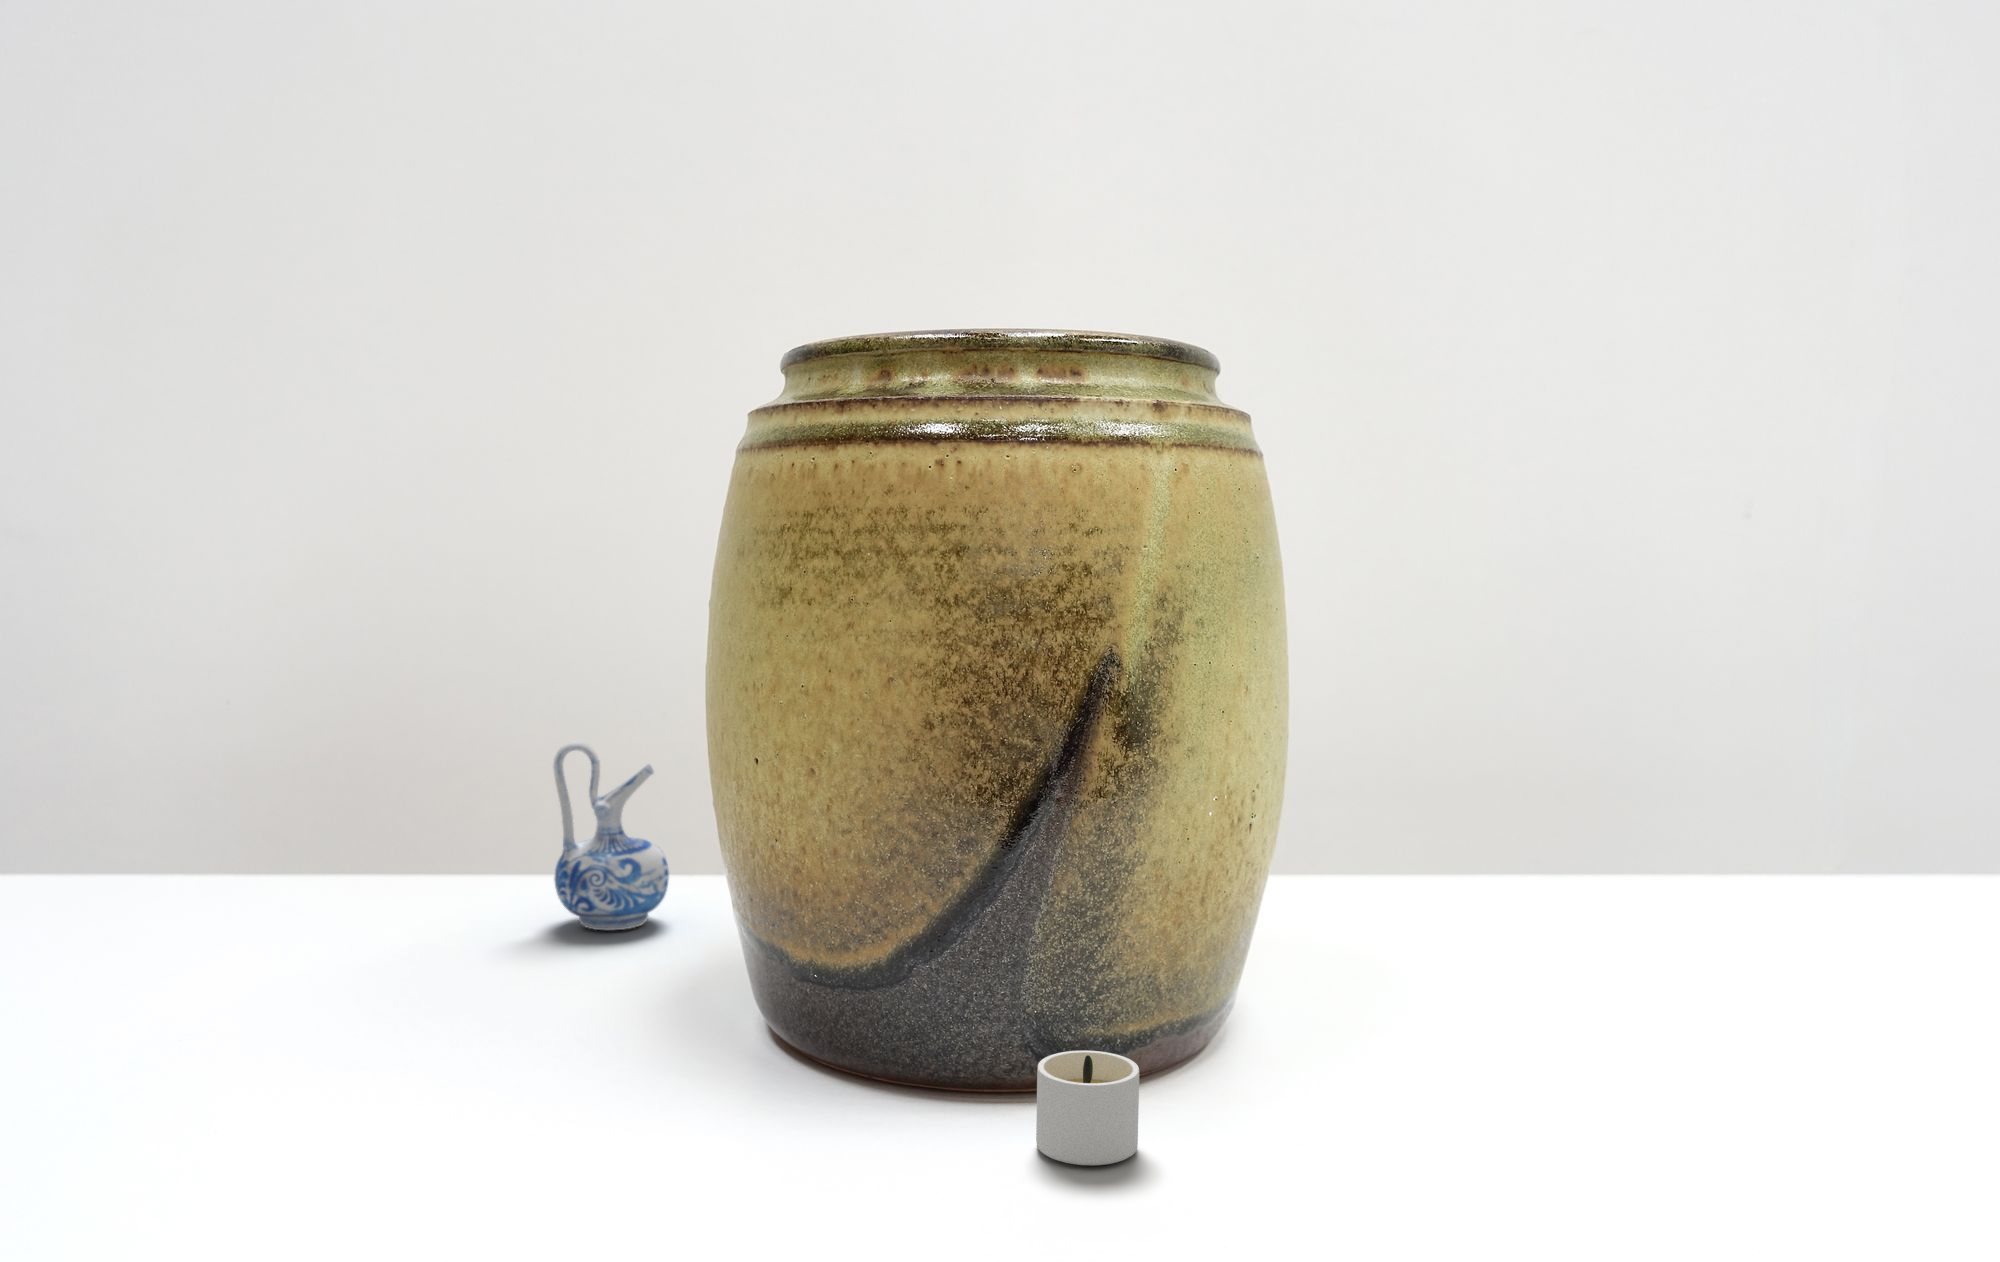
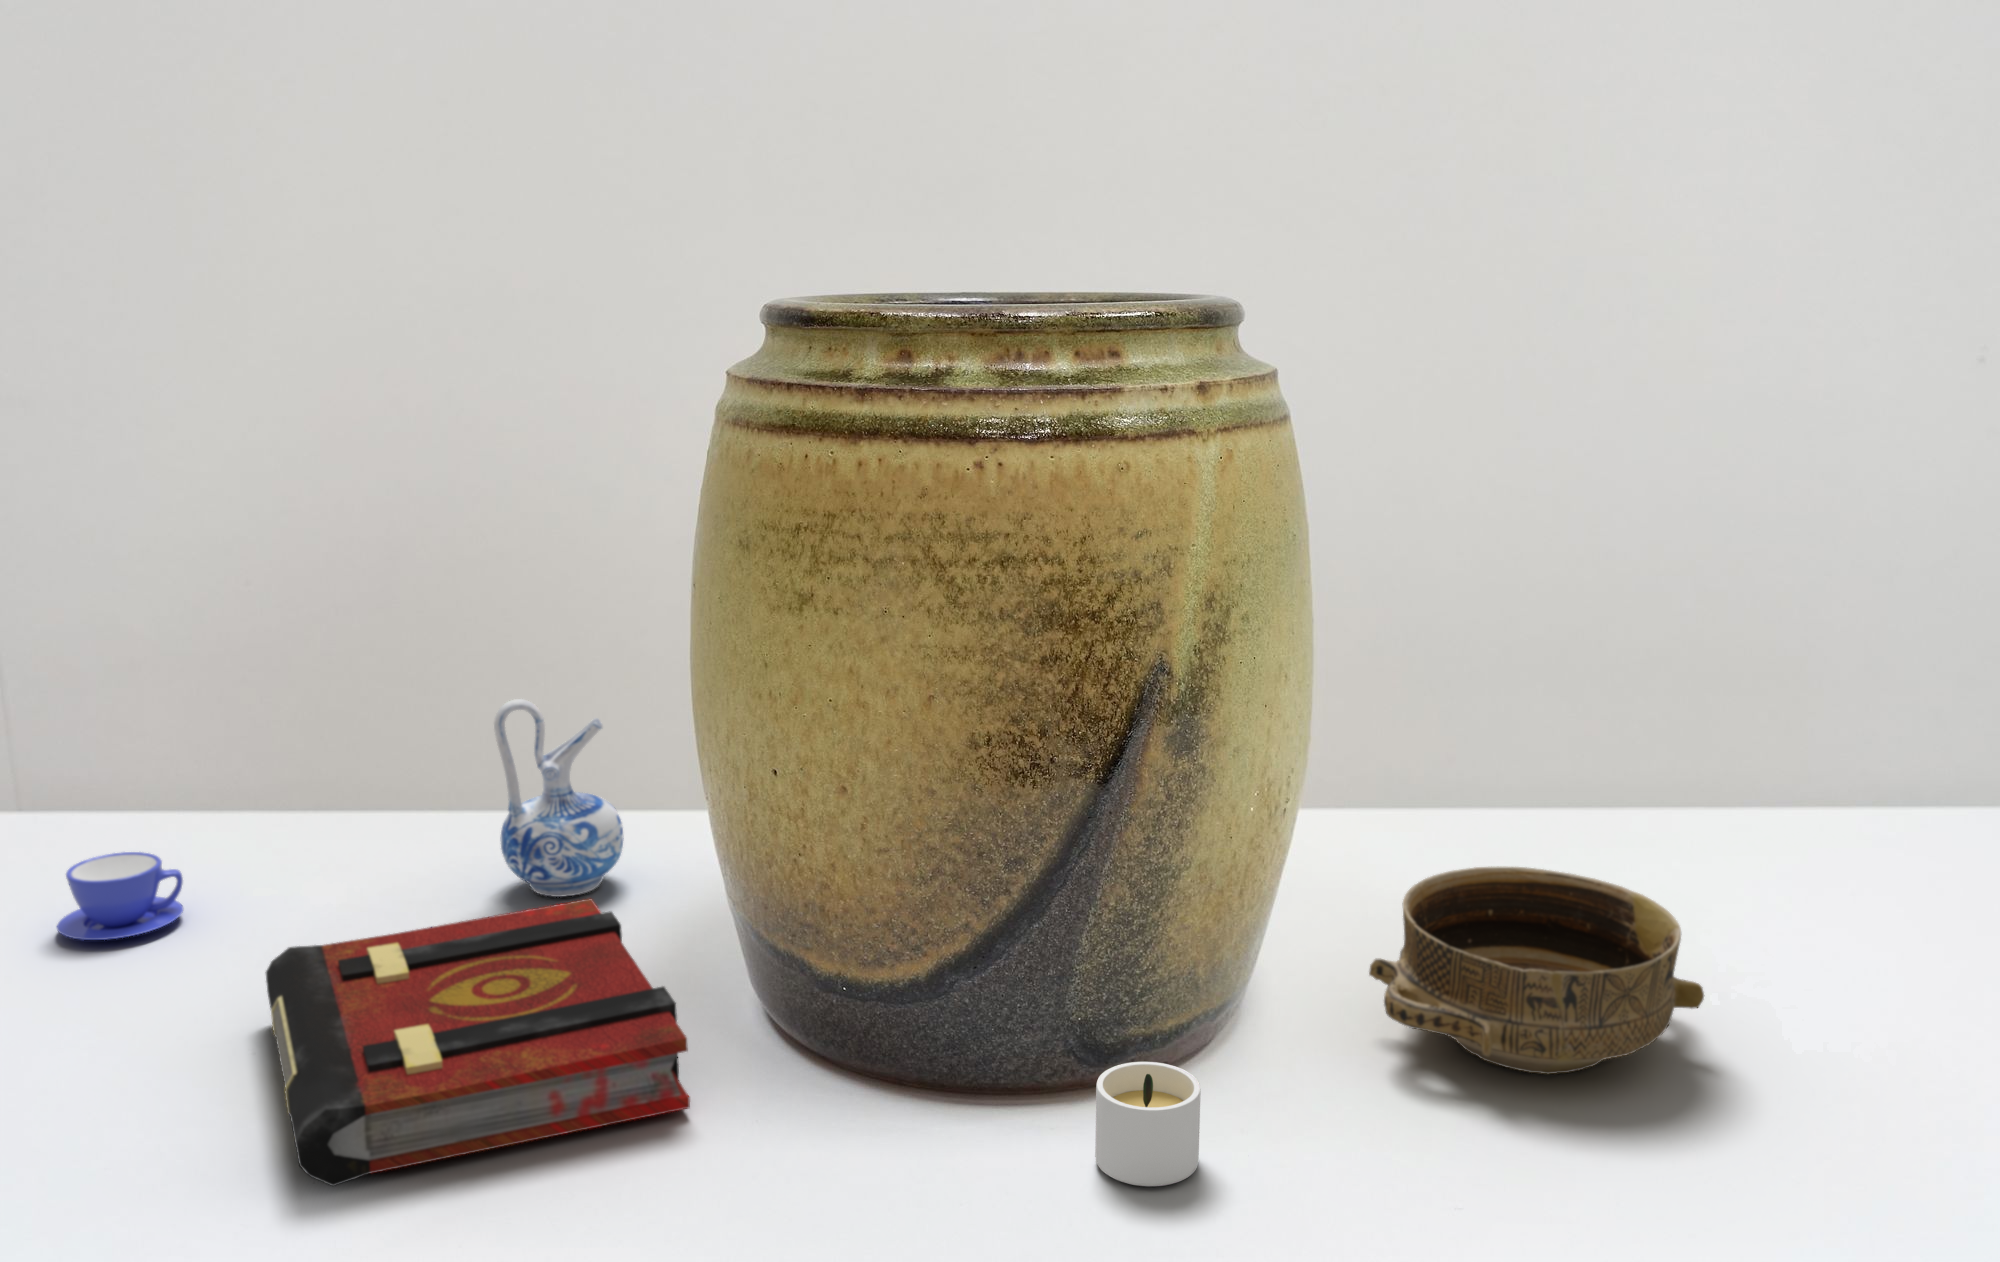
teacup: none [150,869,267,941] -> present [57,852,183,940]
ceramic bowl: none [1343,911,1680,1103] -> present [1369,866,1704,1074]
book: none [286,914,663,1121] -> present [266,898,690,1186]

